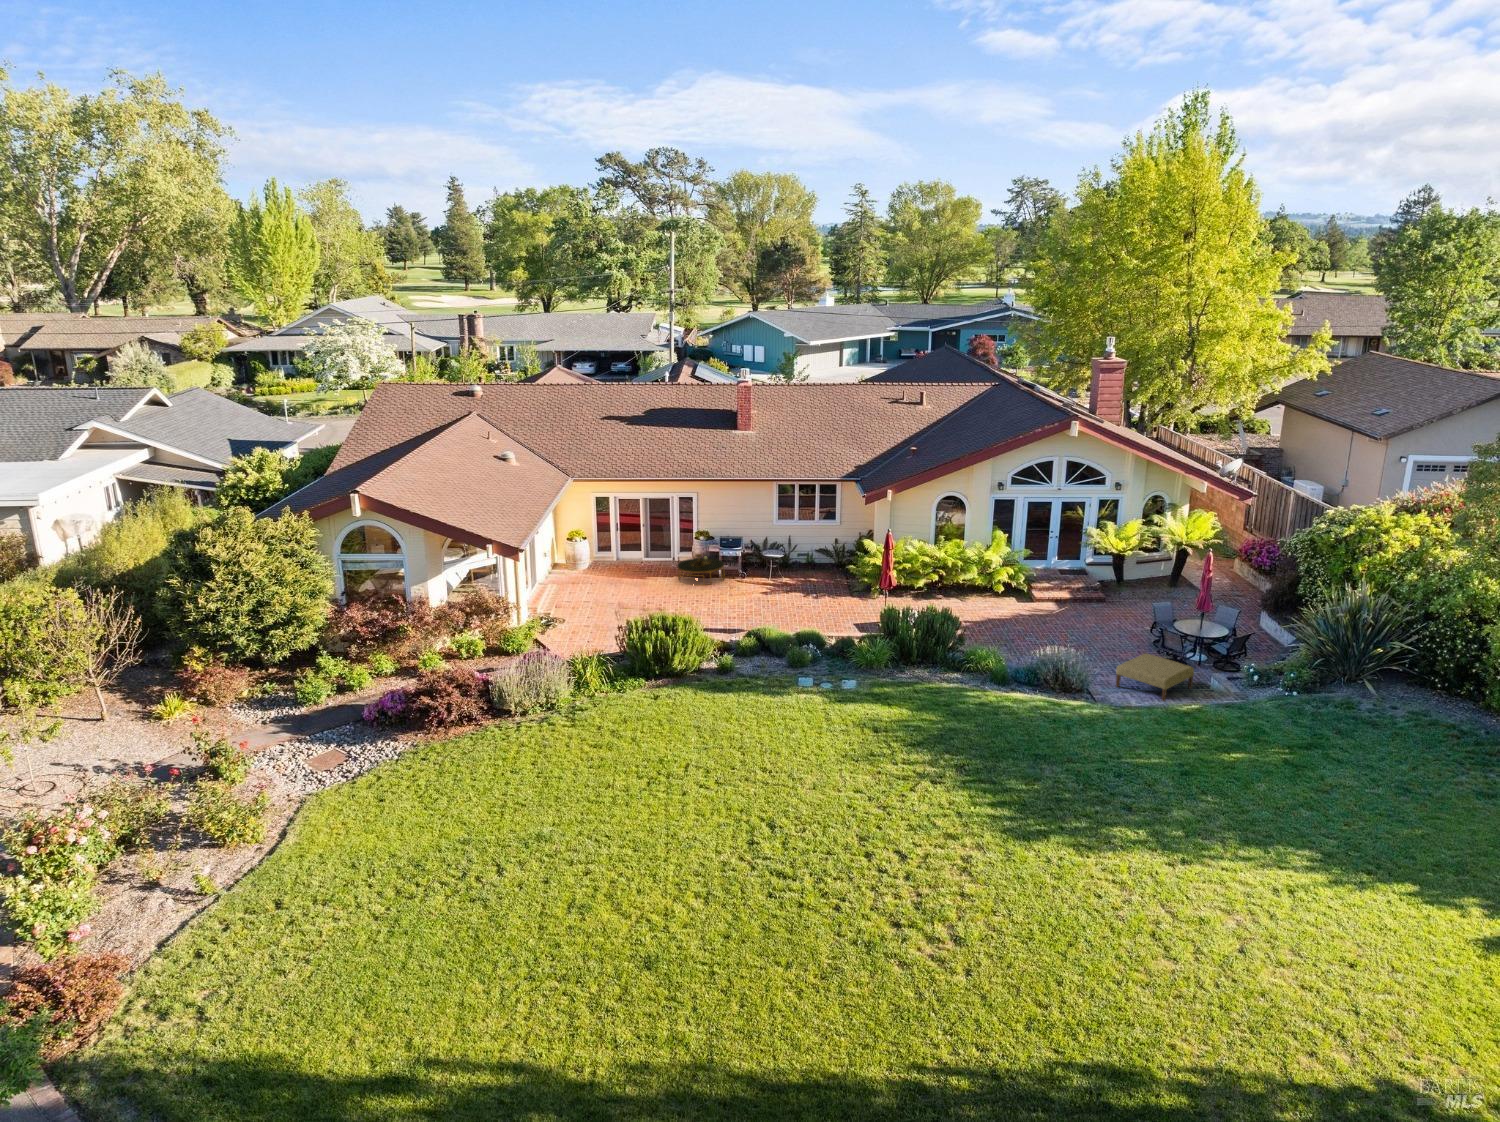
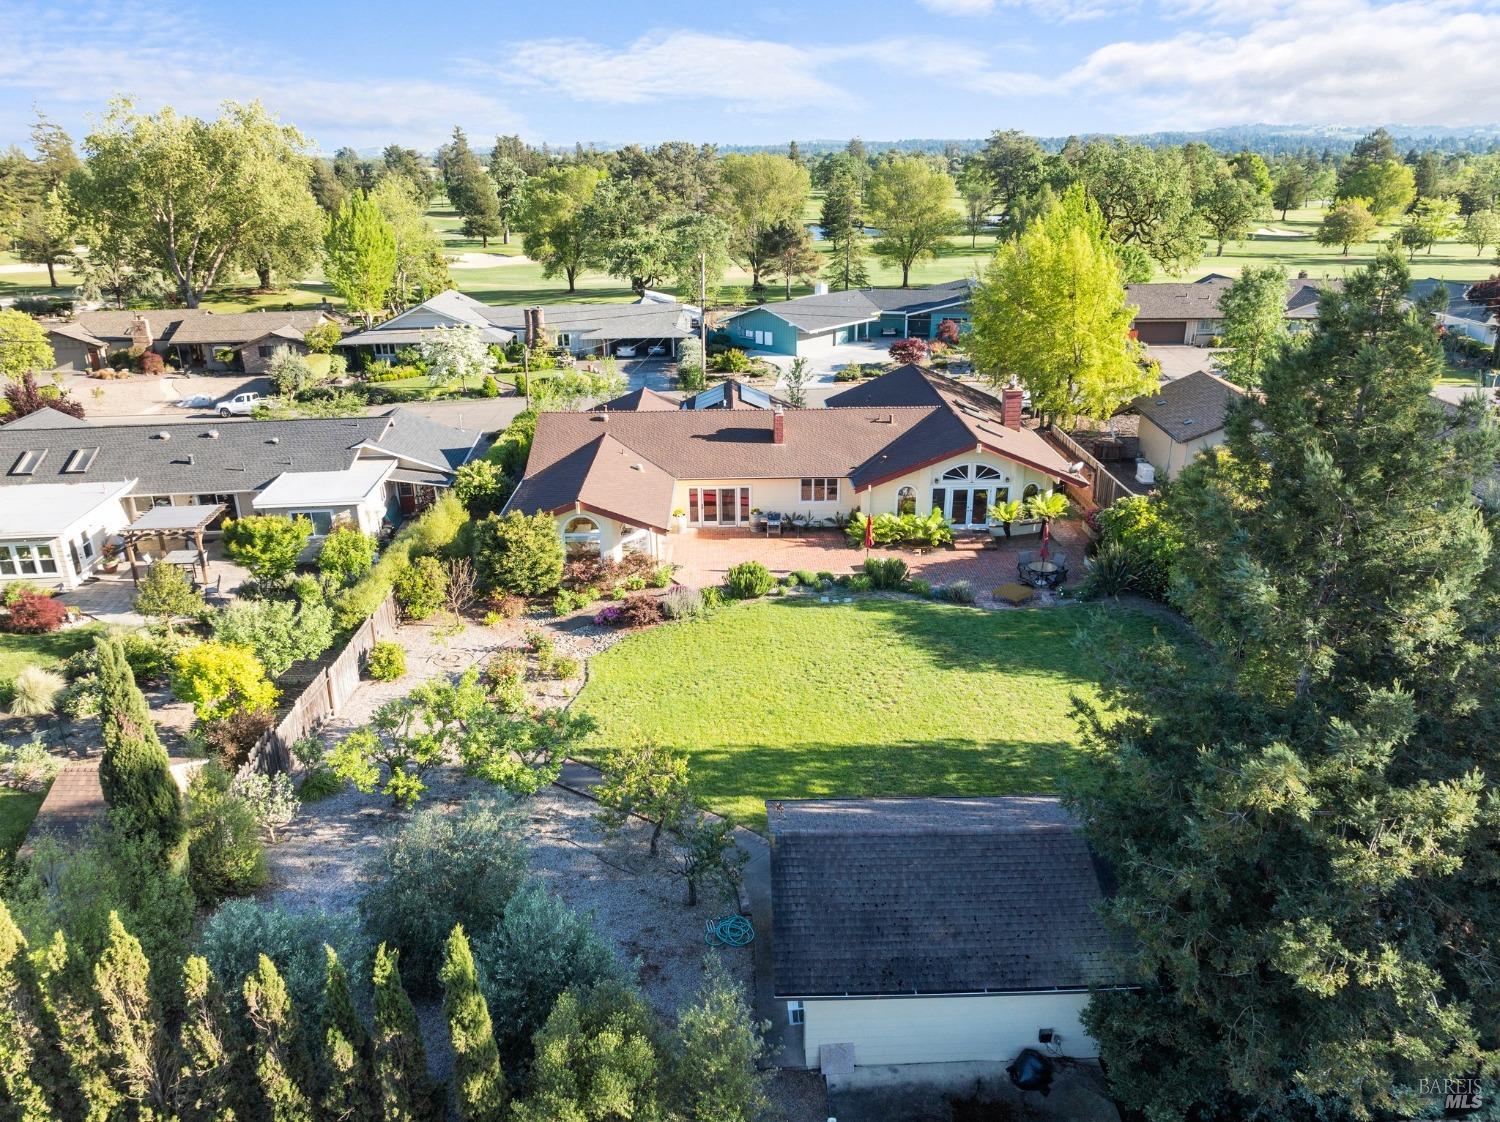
coffee table: present [677,554,725,585] -> present [902,535,932,552]

